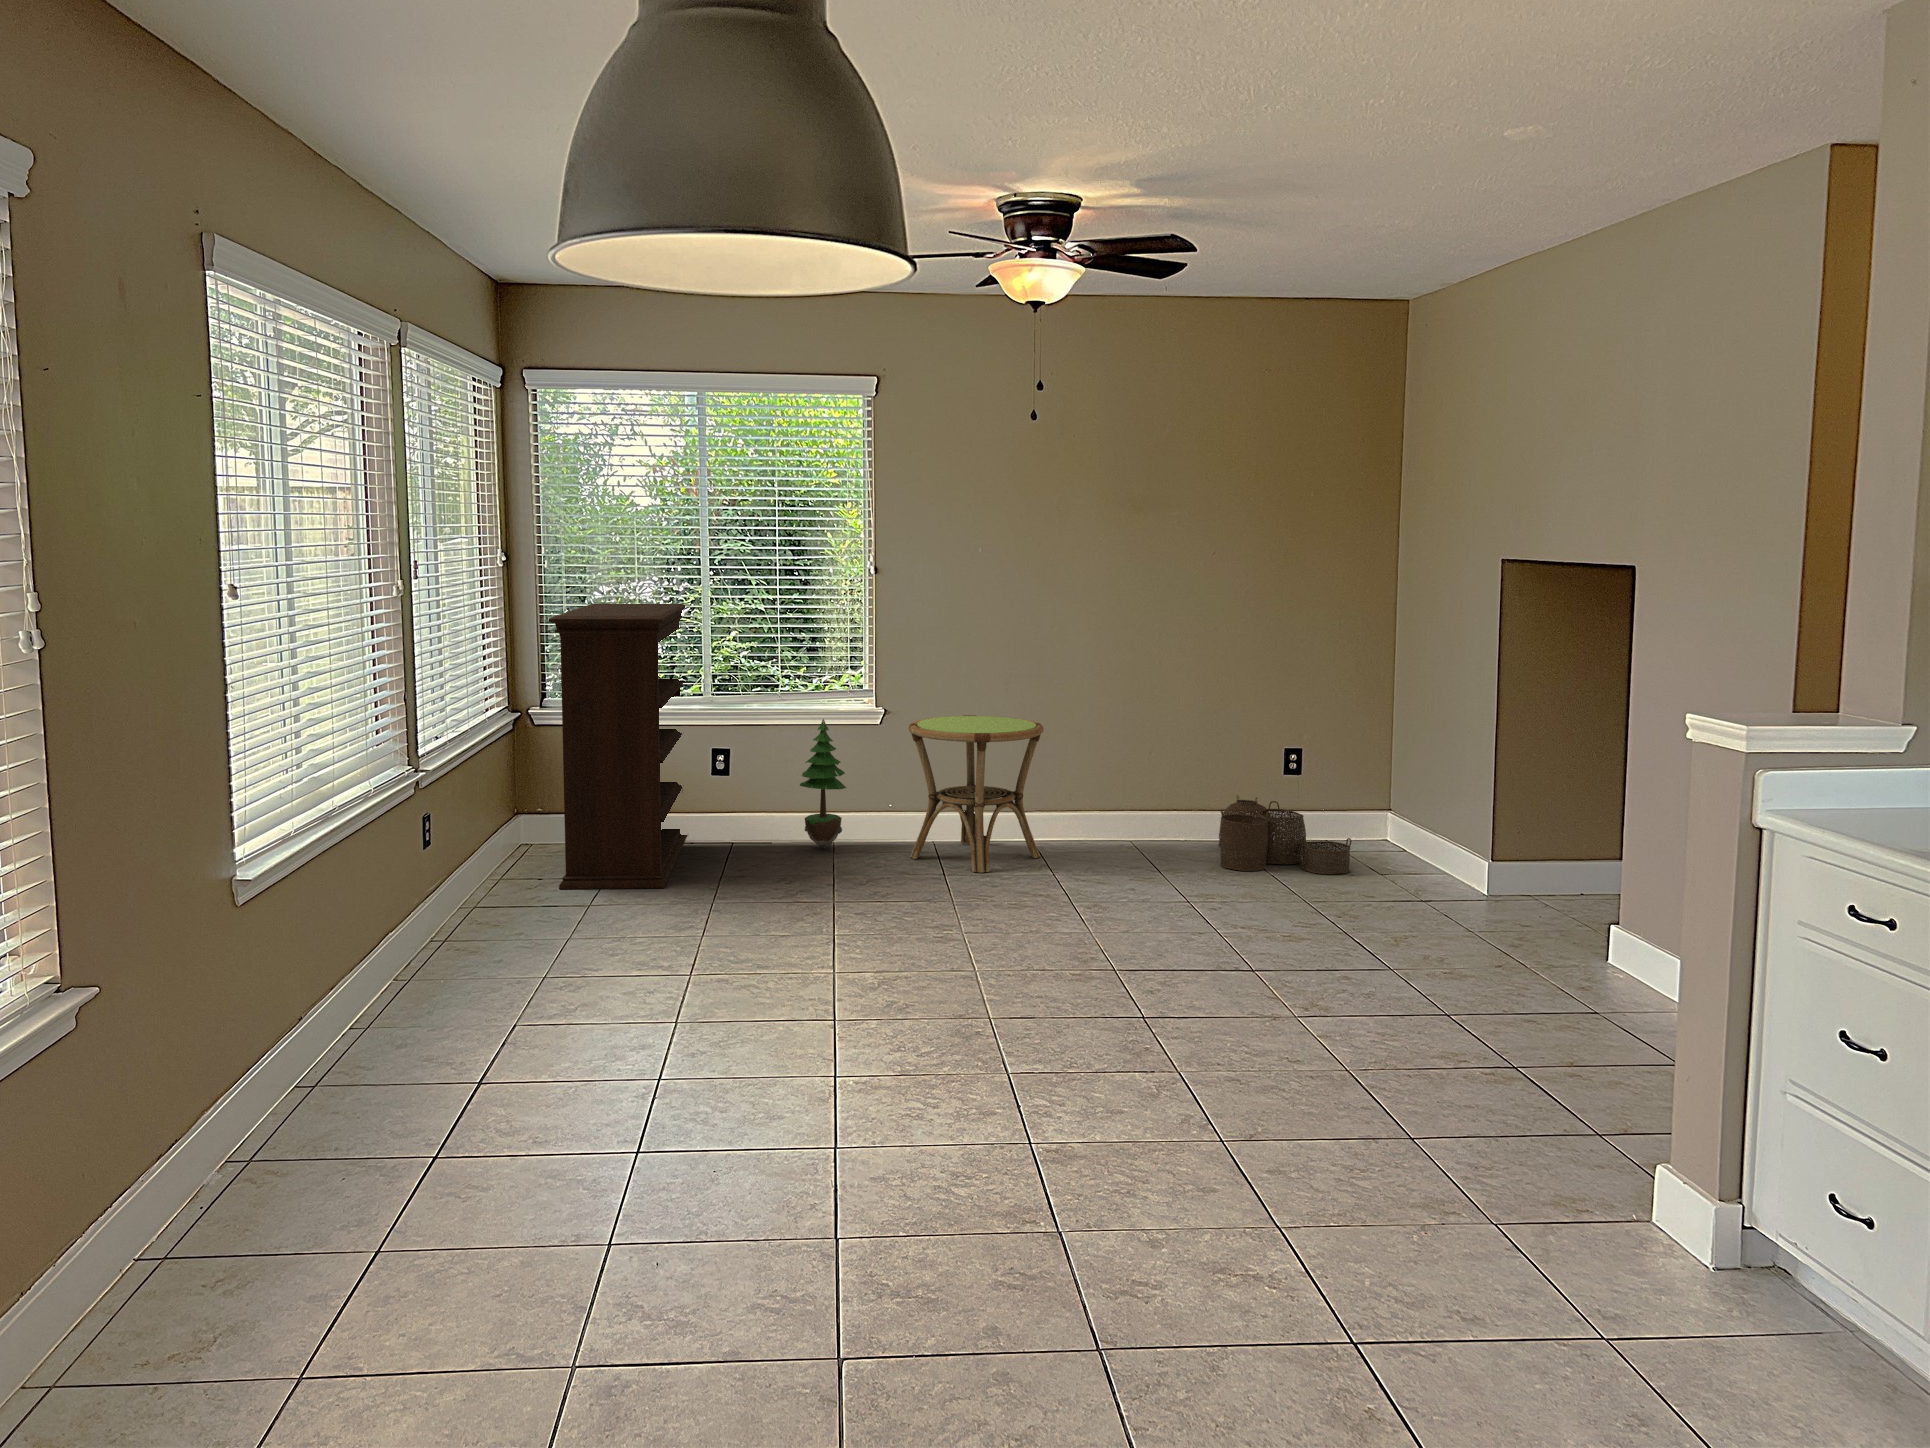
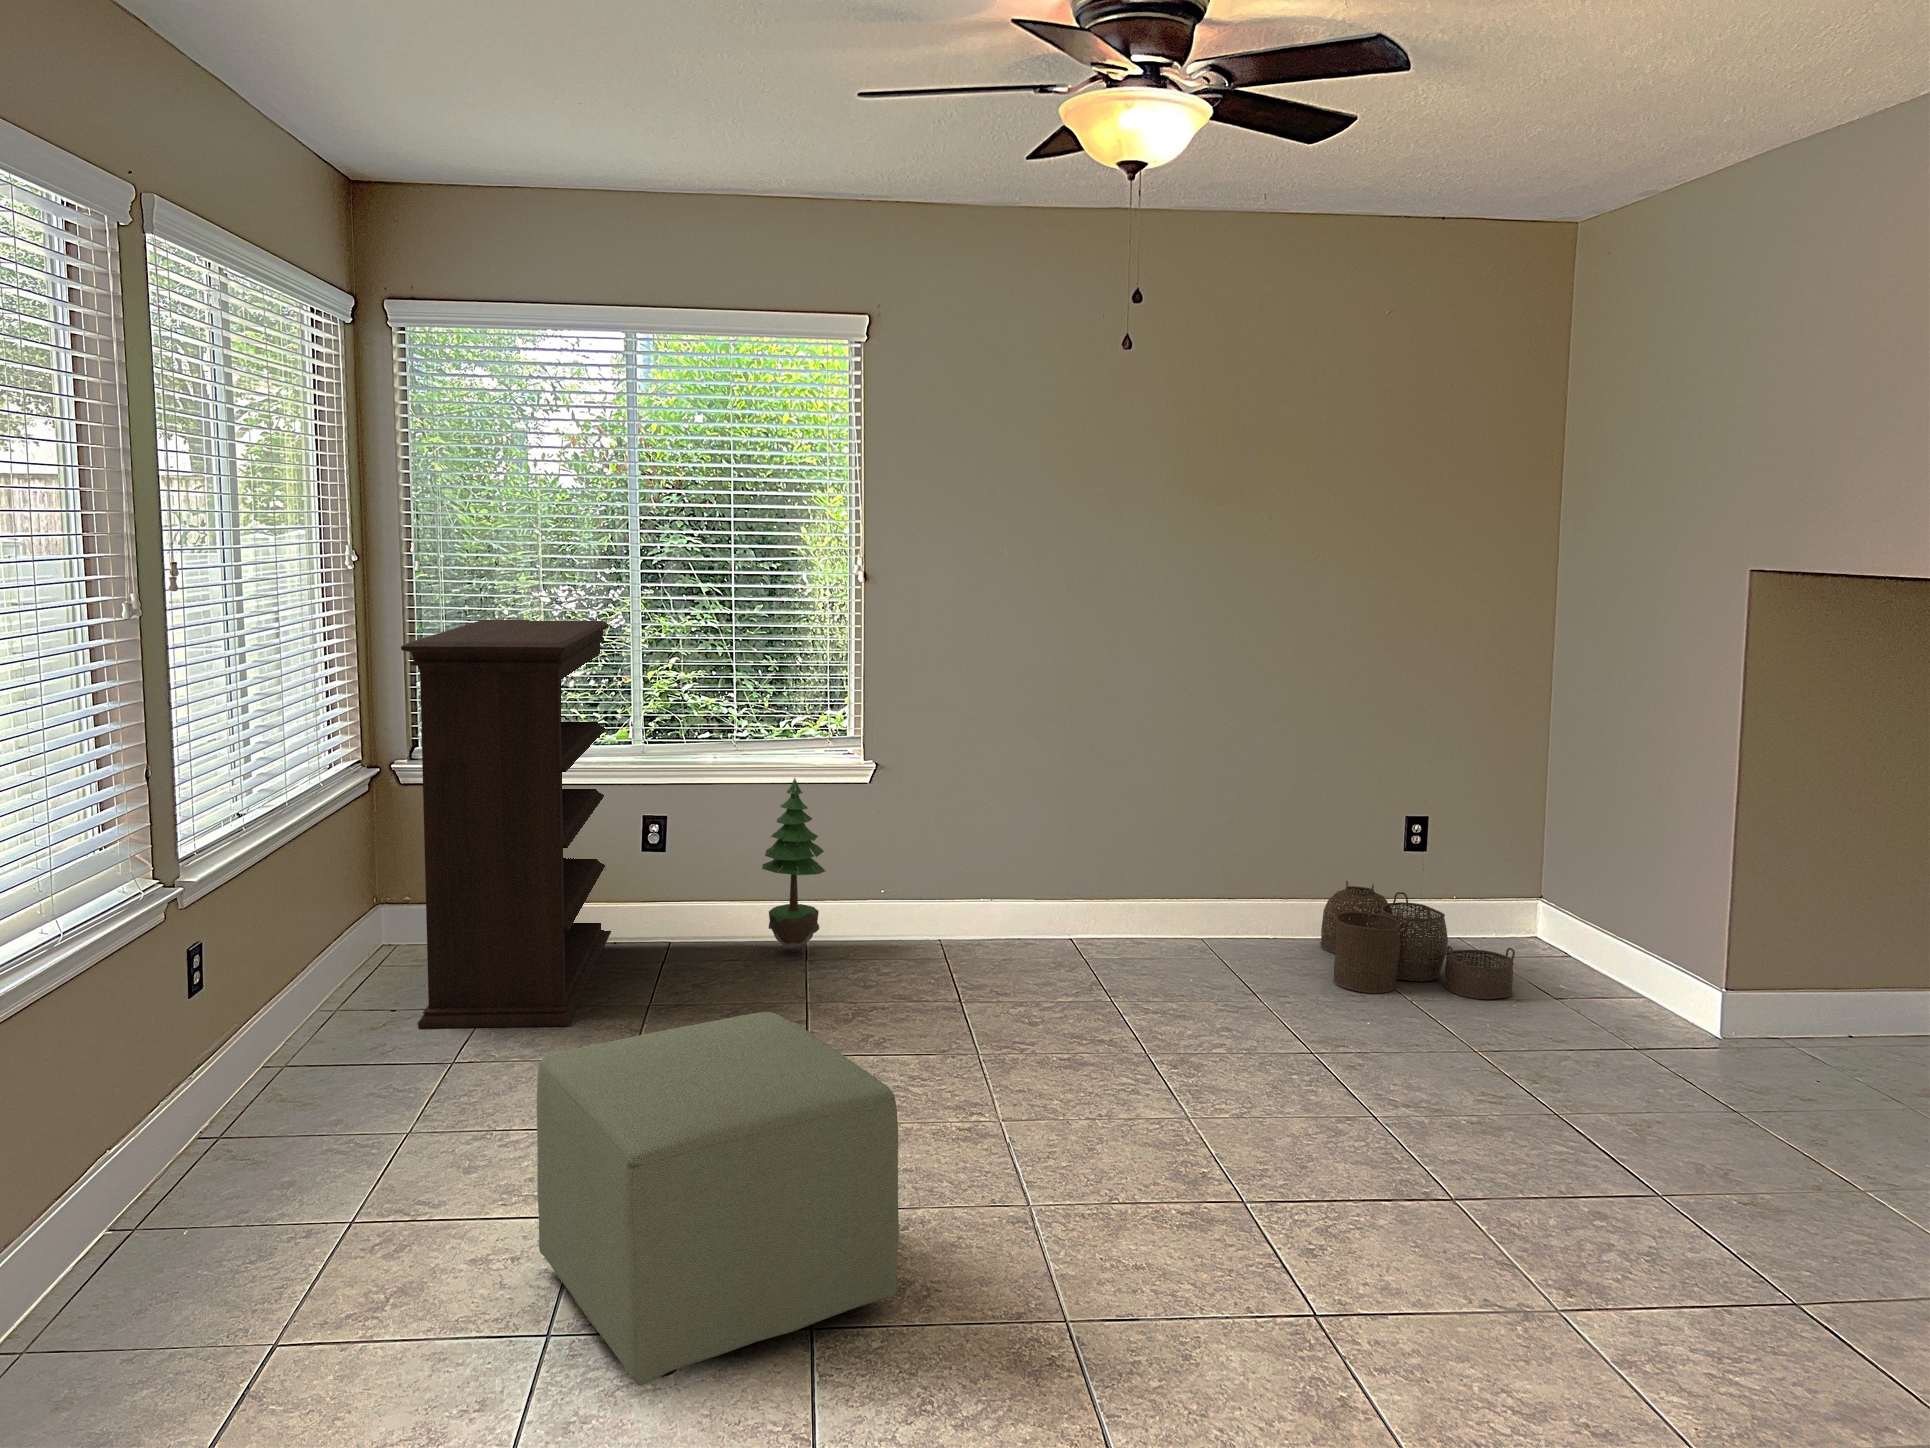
side table: present [909,715,1044,873] -> none [911,773,1095,996]
ottoman: none [666,845,889,1039] -> present [537,1012,899,1386]

